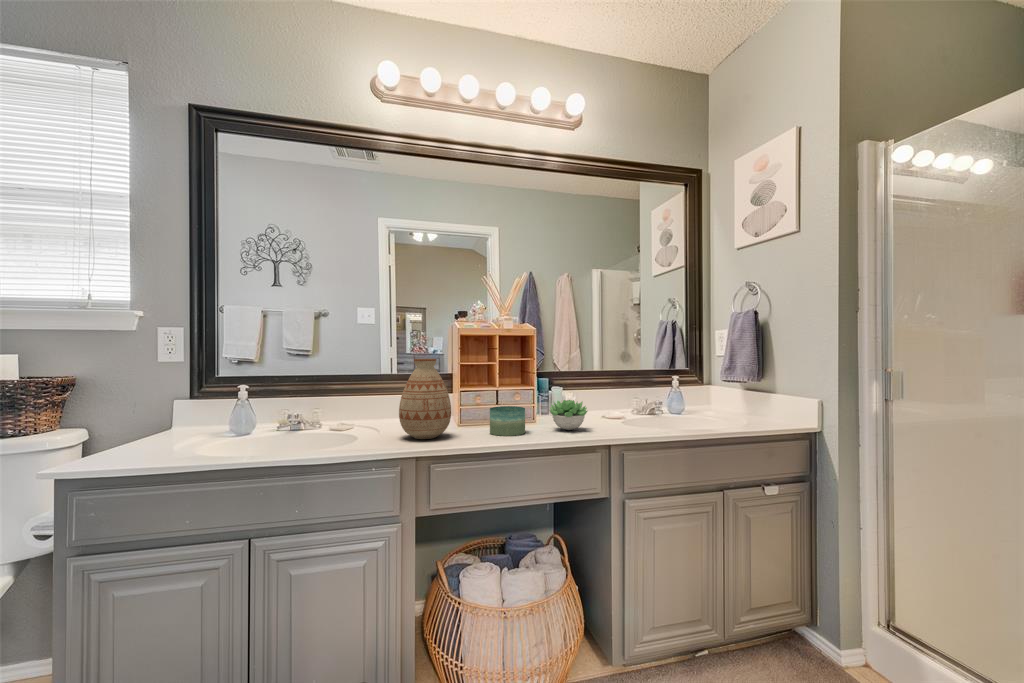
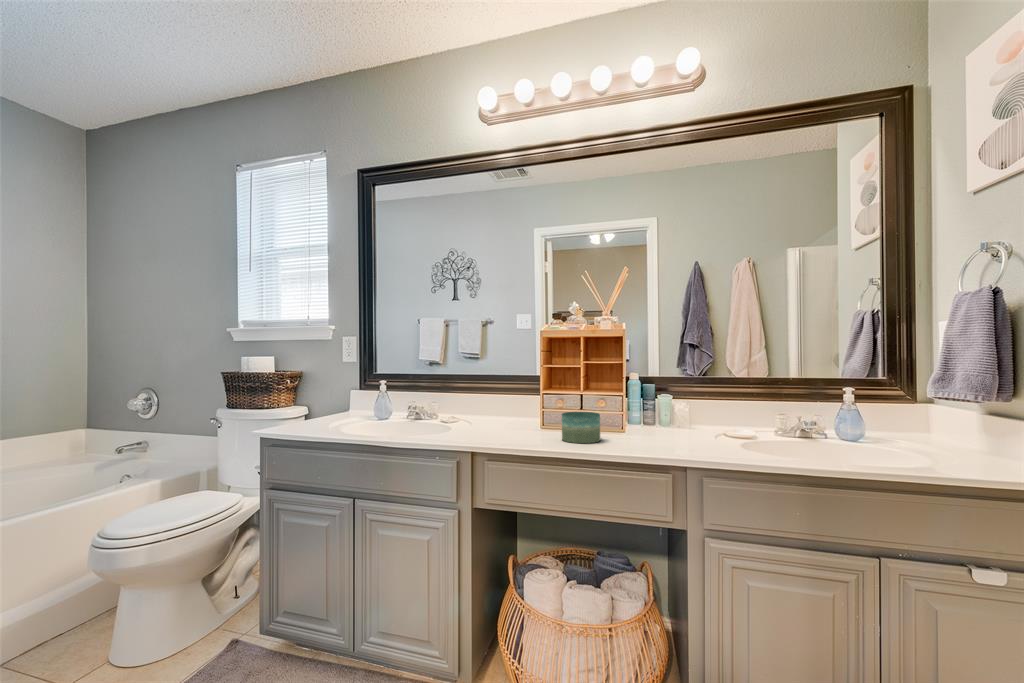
vase: present [399,359,451,439] -> none [475,360,524,438]
succulent plant: present [550,400,587,430] -> none [627,409,679,444]

